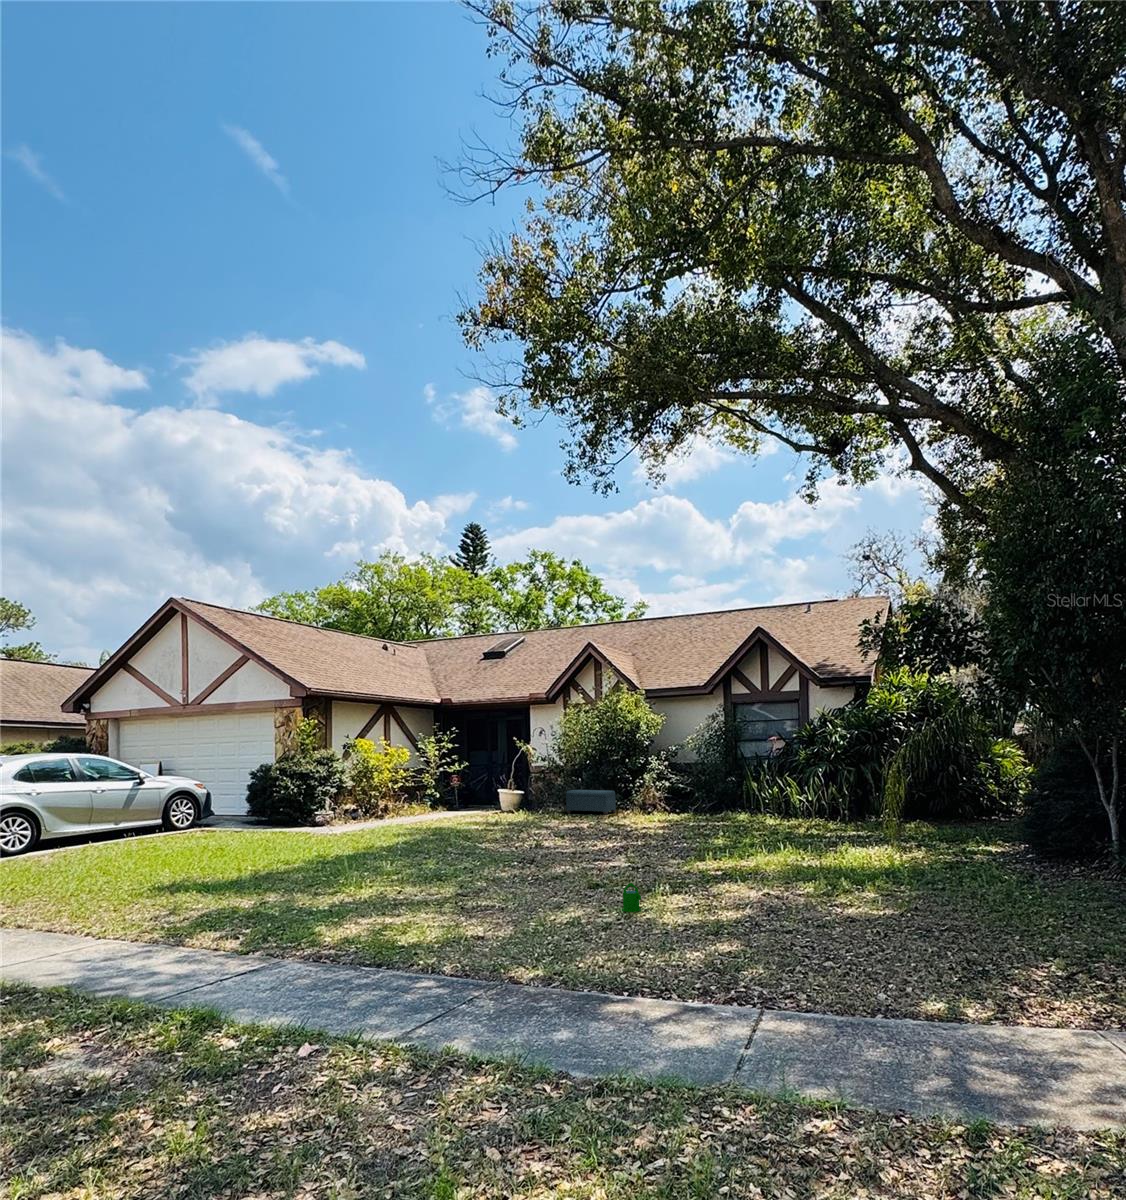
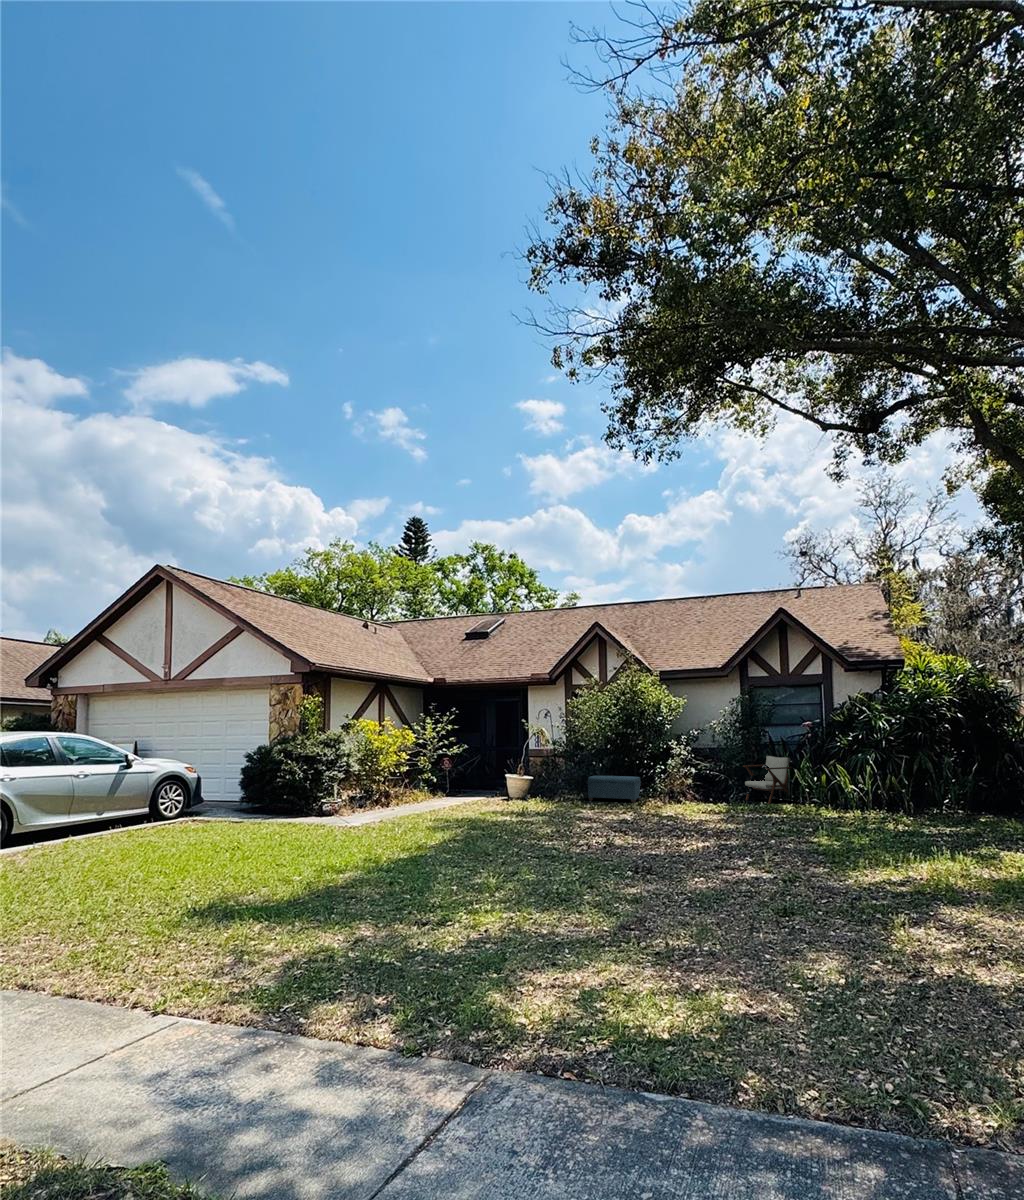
lounge chair: none [711,770,759,815] -> present [743,756,797,804]
watering can: present [622,883,641,912] -> none [909,925,957,969]

